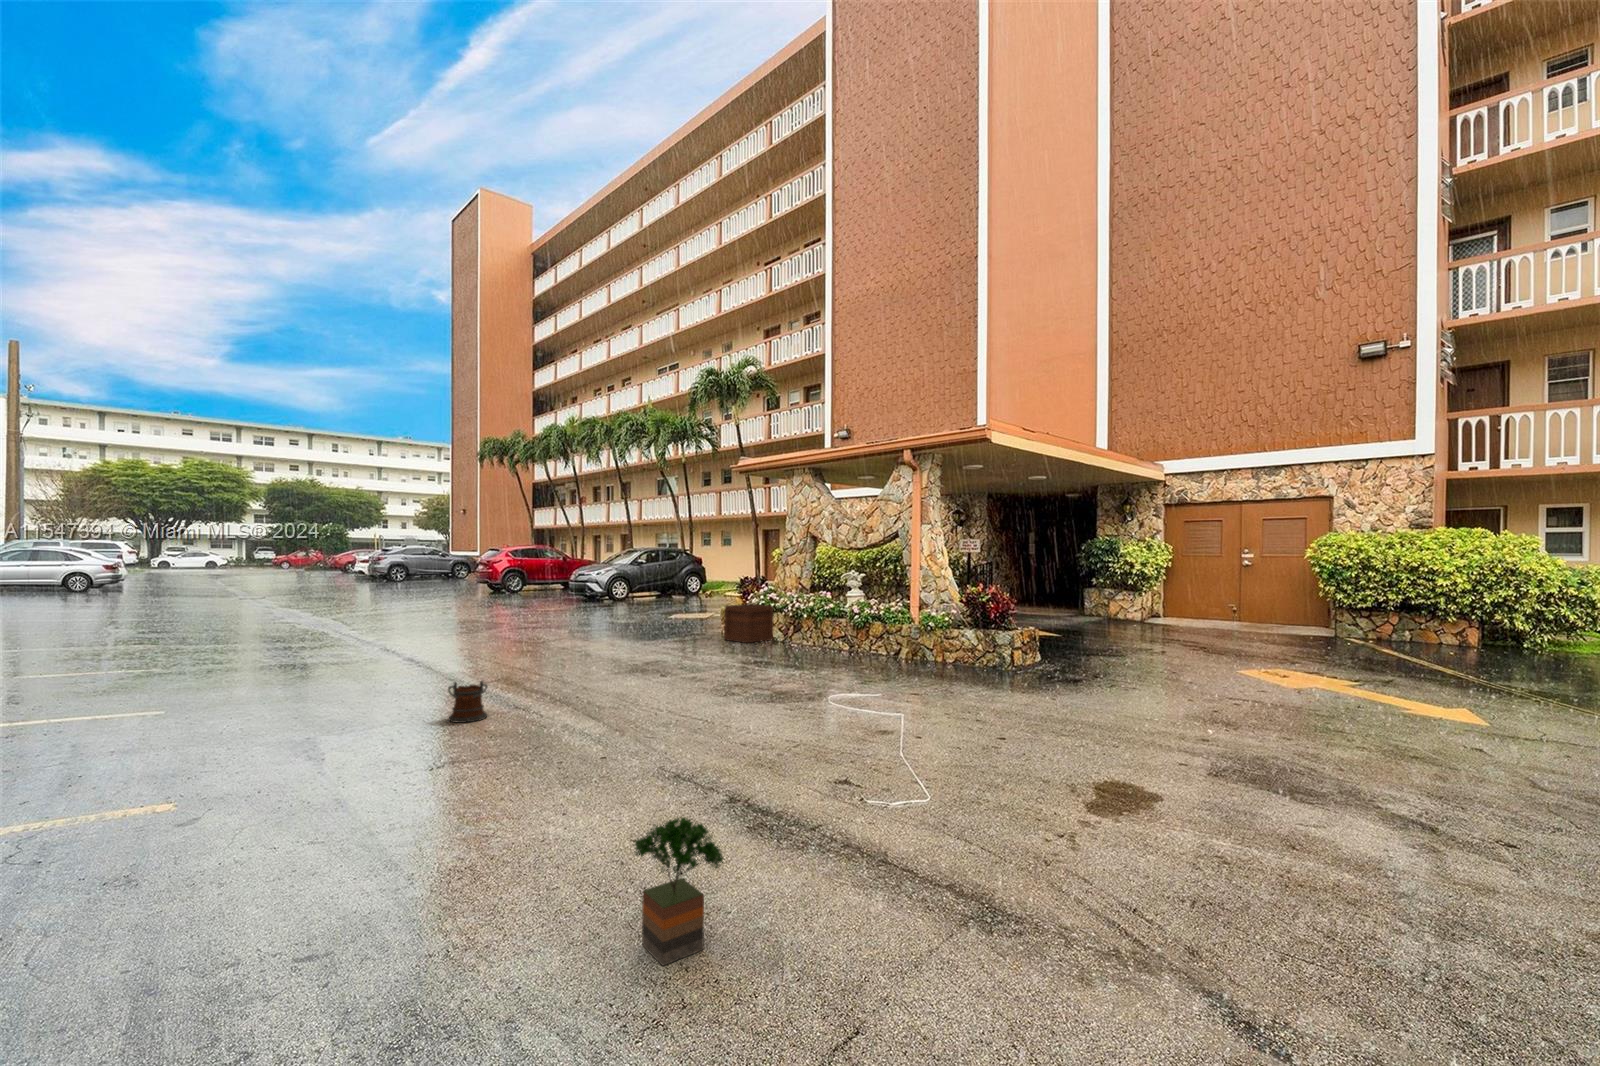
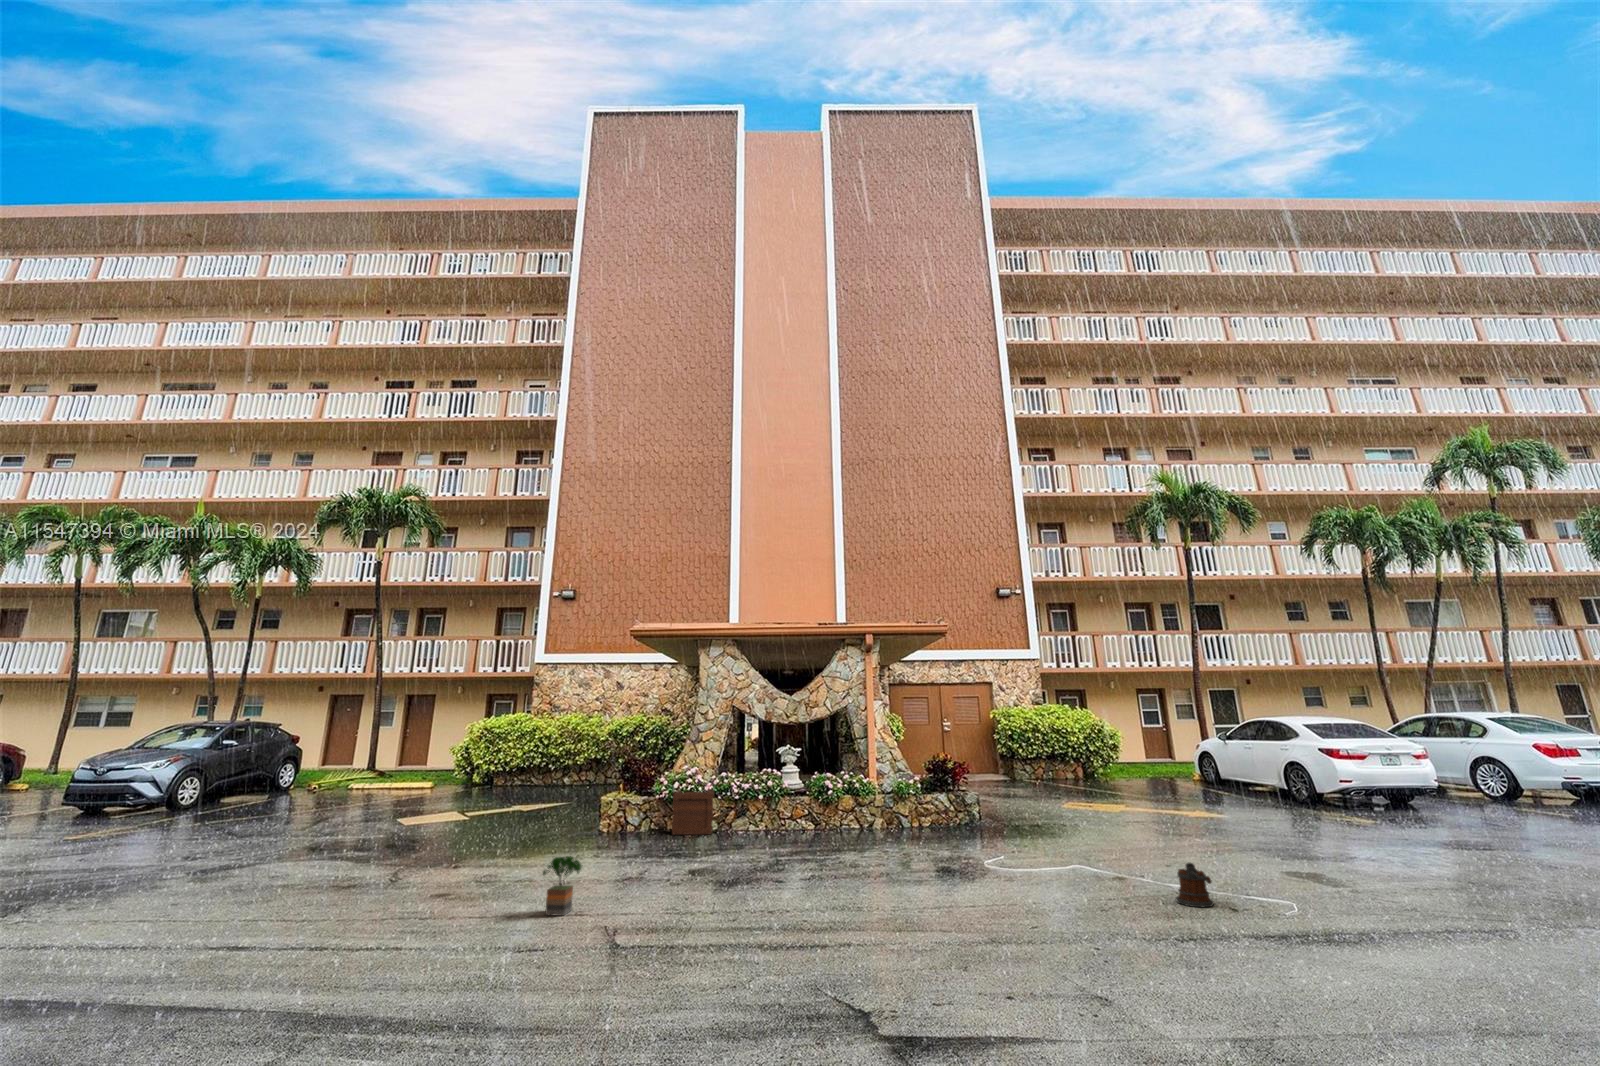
bucket: present [448,681,488,723] -> present [1176,863,1214,907]
potted tree: present [634,817,724,966] -> present [543,856,582,916]

